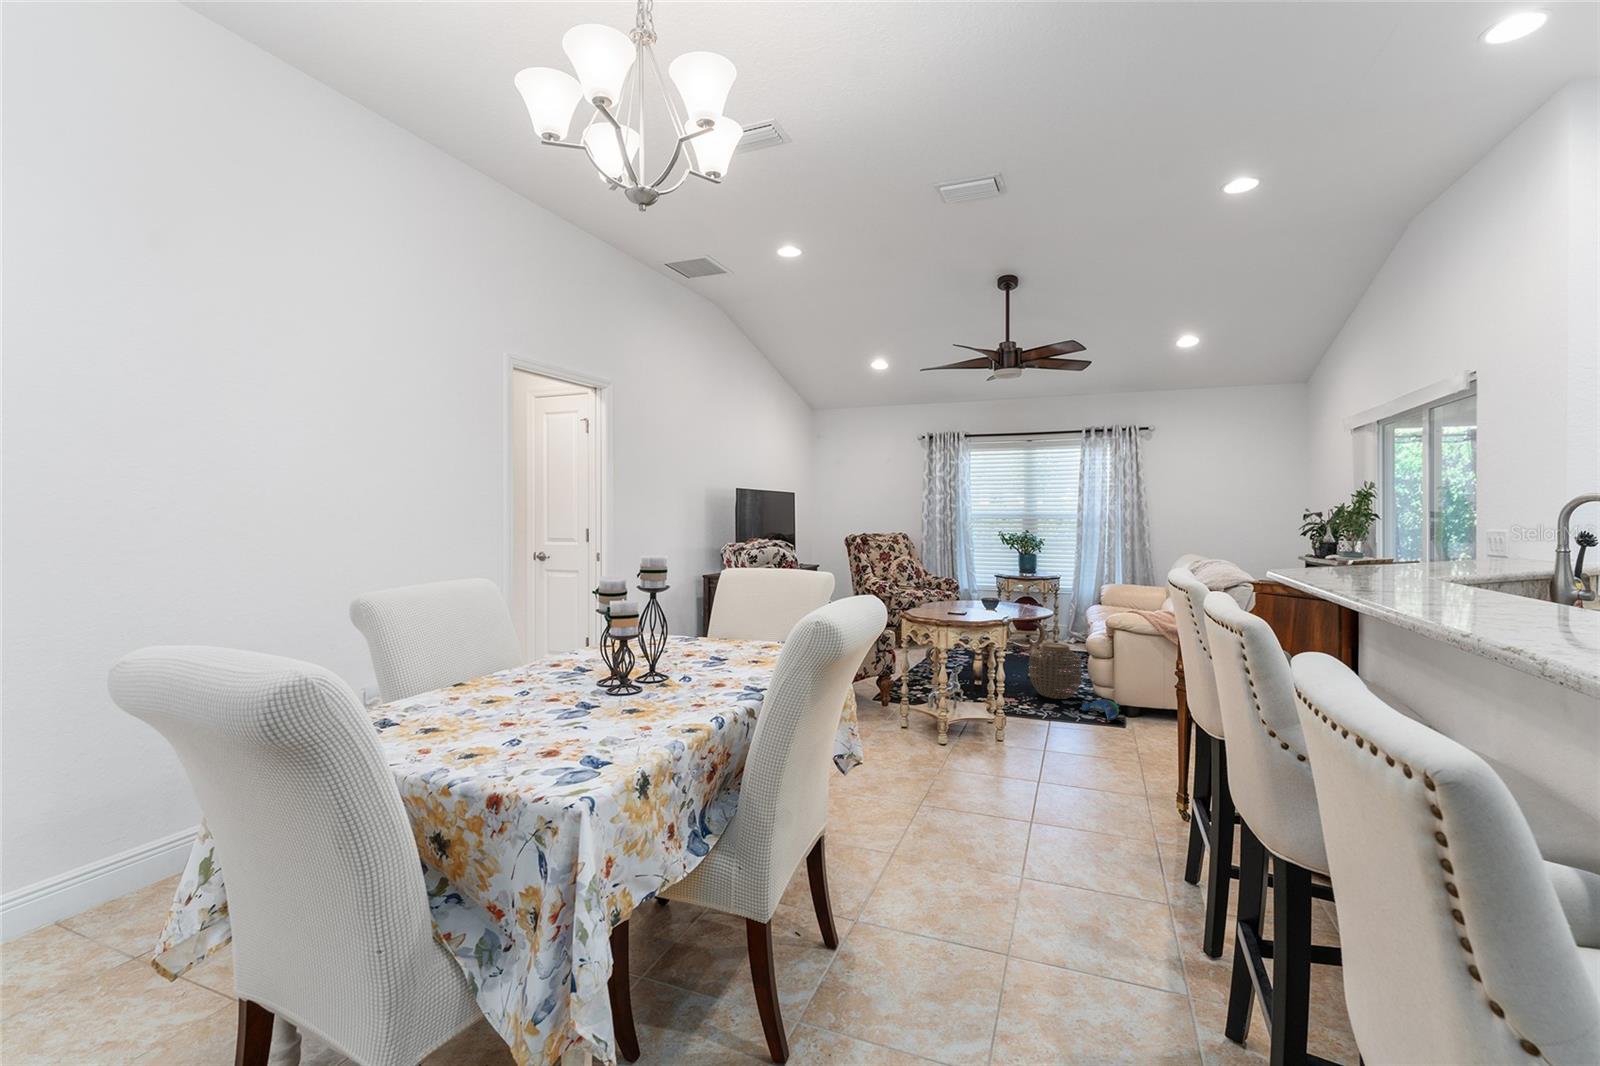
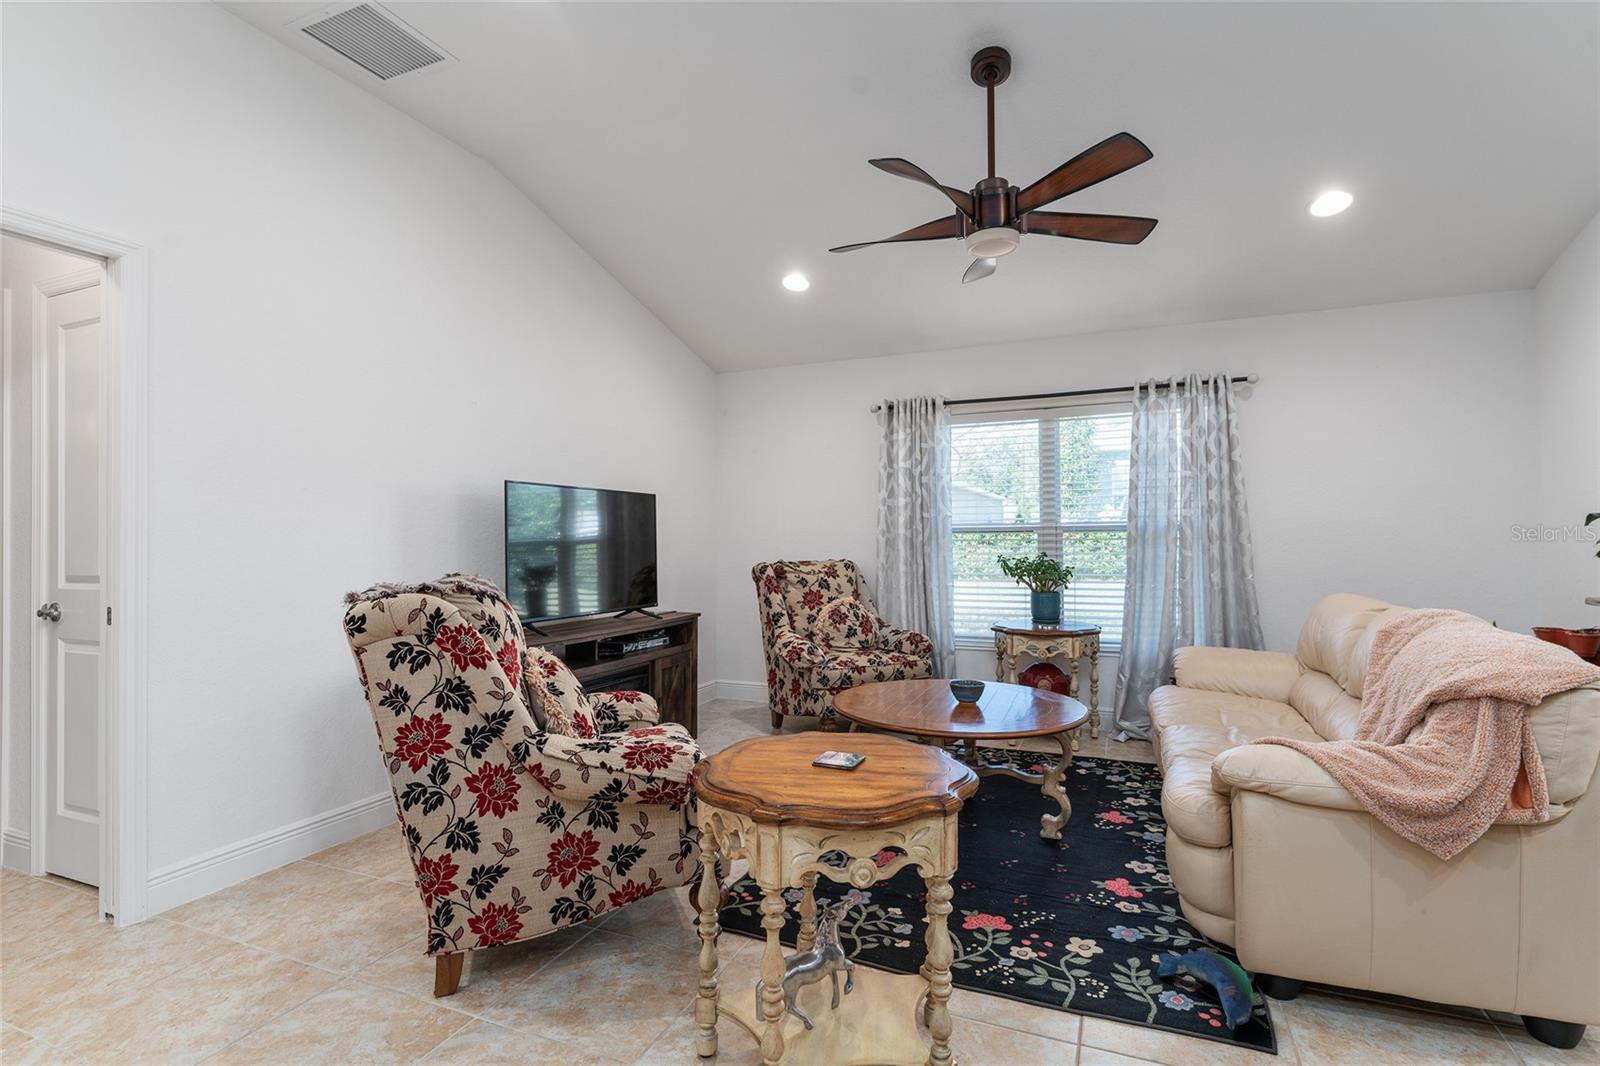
woven basket: present [1029,643,1082,699] -> none [1037,789,1151,922]

